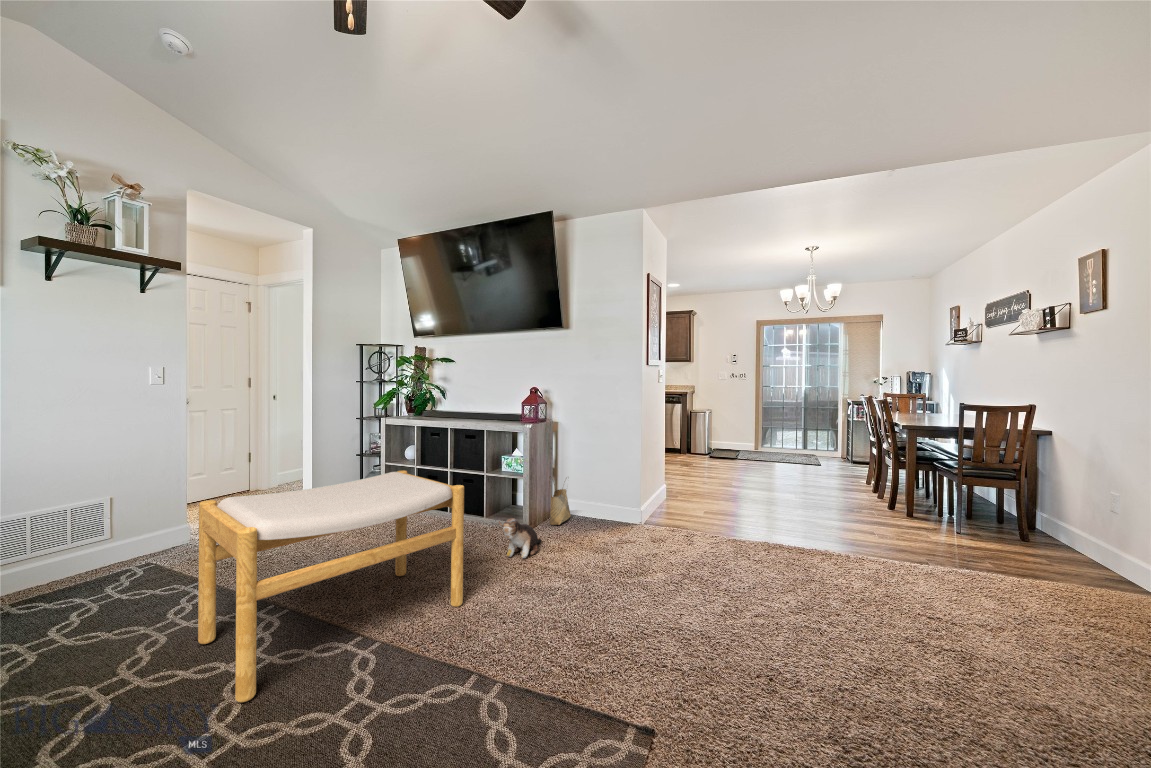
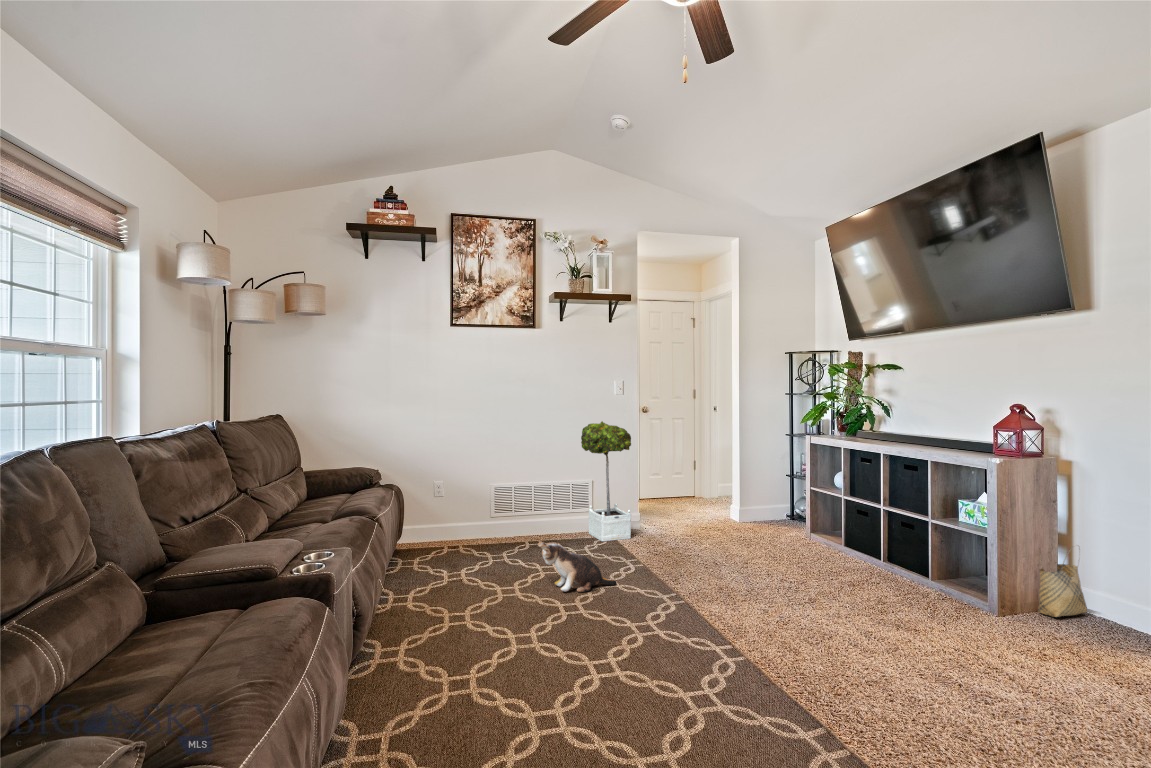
potted tree: none [90,418,182,572] -> present [581,421,631,541]
footstool: present [198,470,464,702] -> none [619,489,851,659]
plush toy: present [499,518,541,558] -> present [538,542,616,592]

